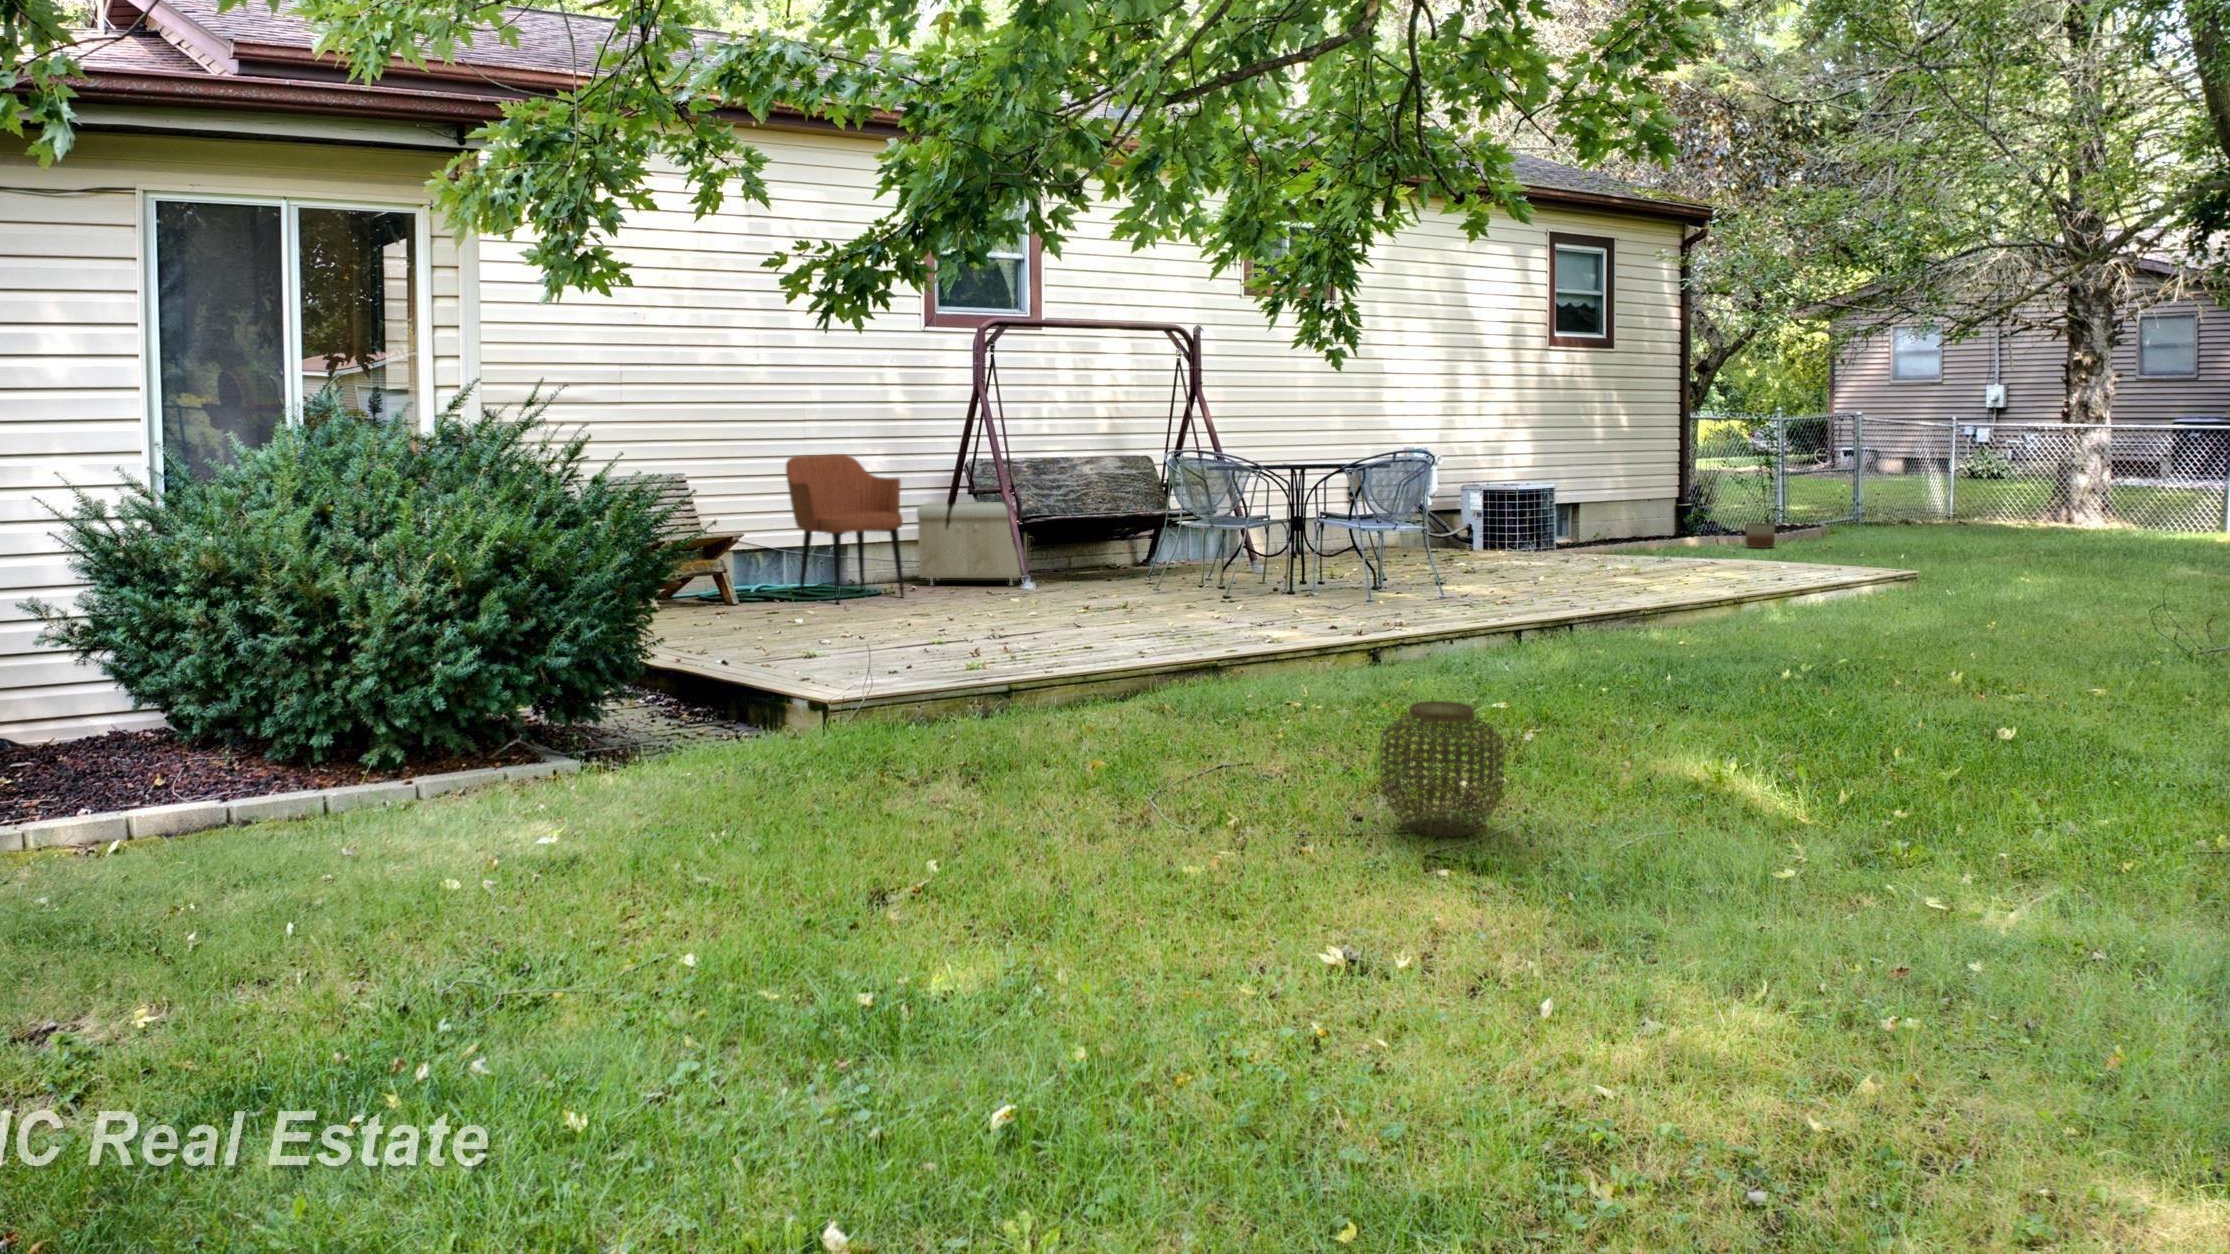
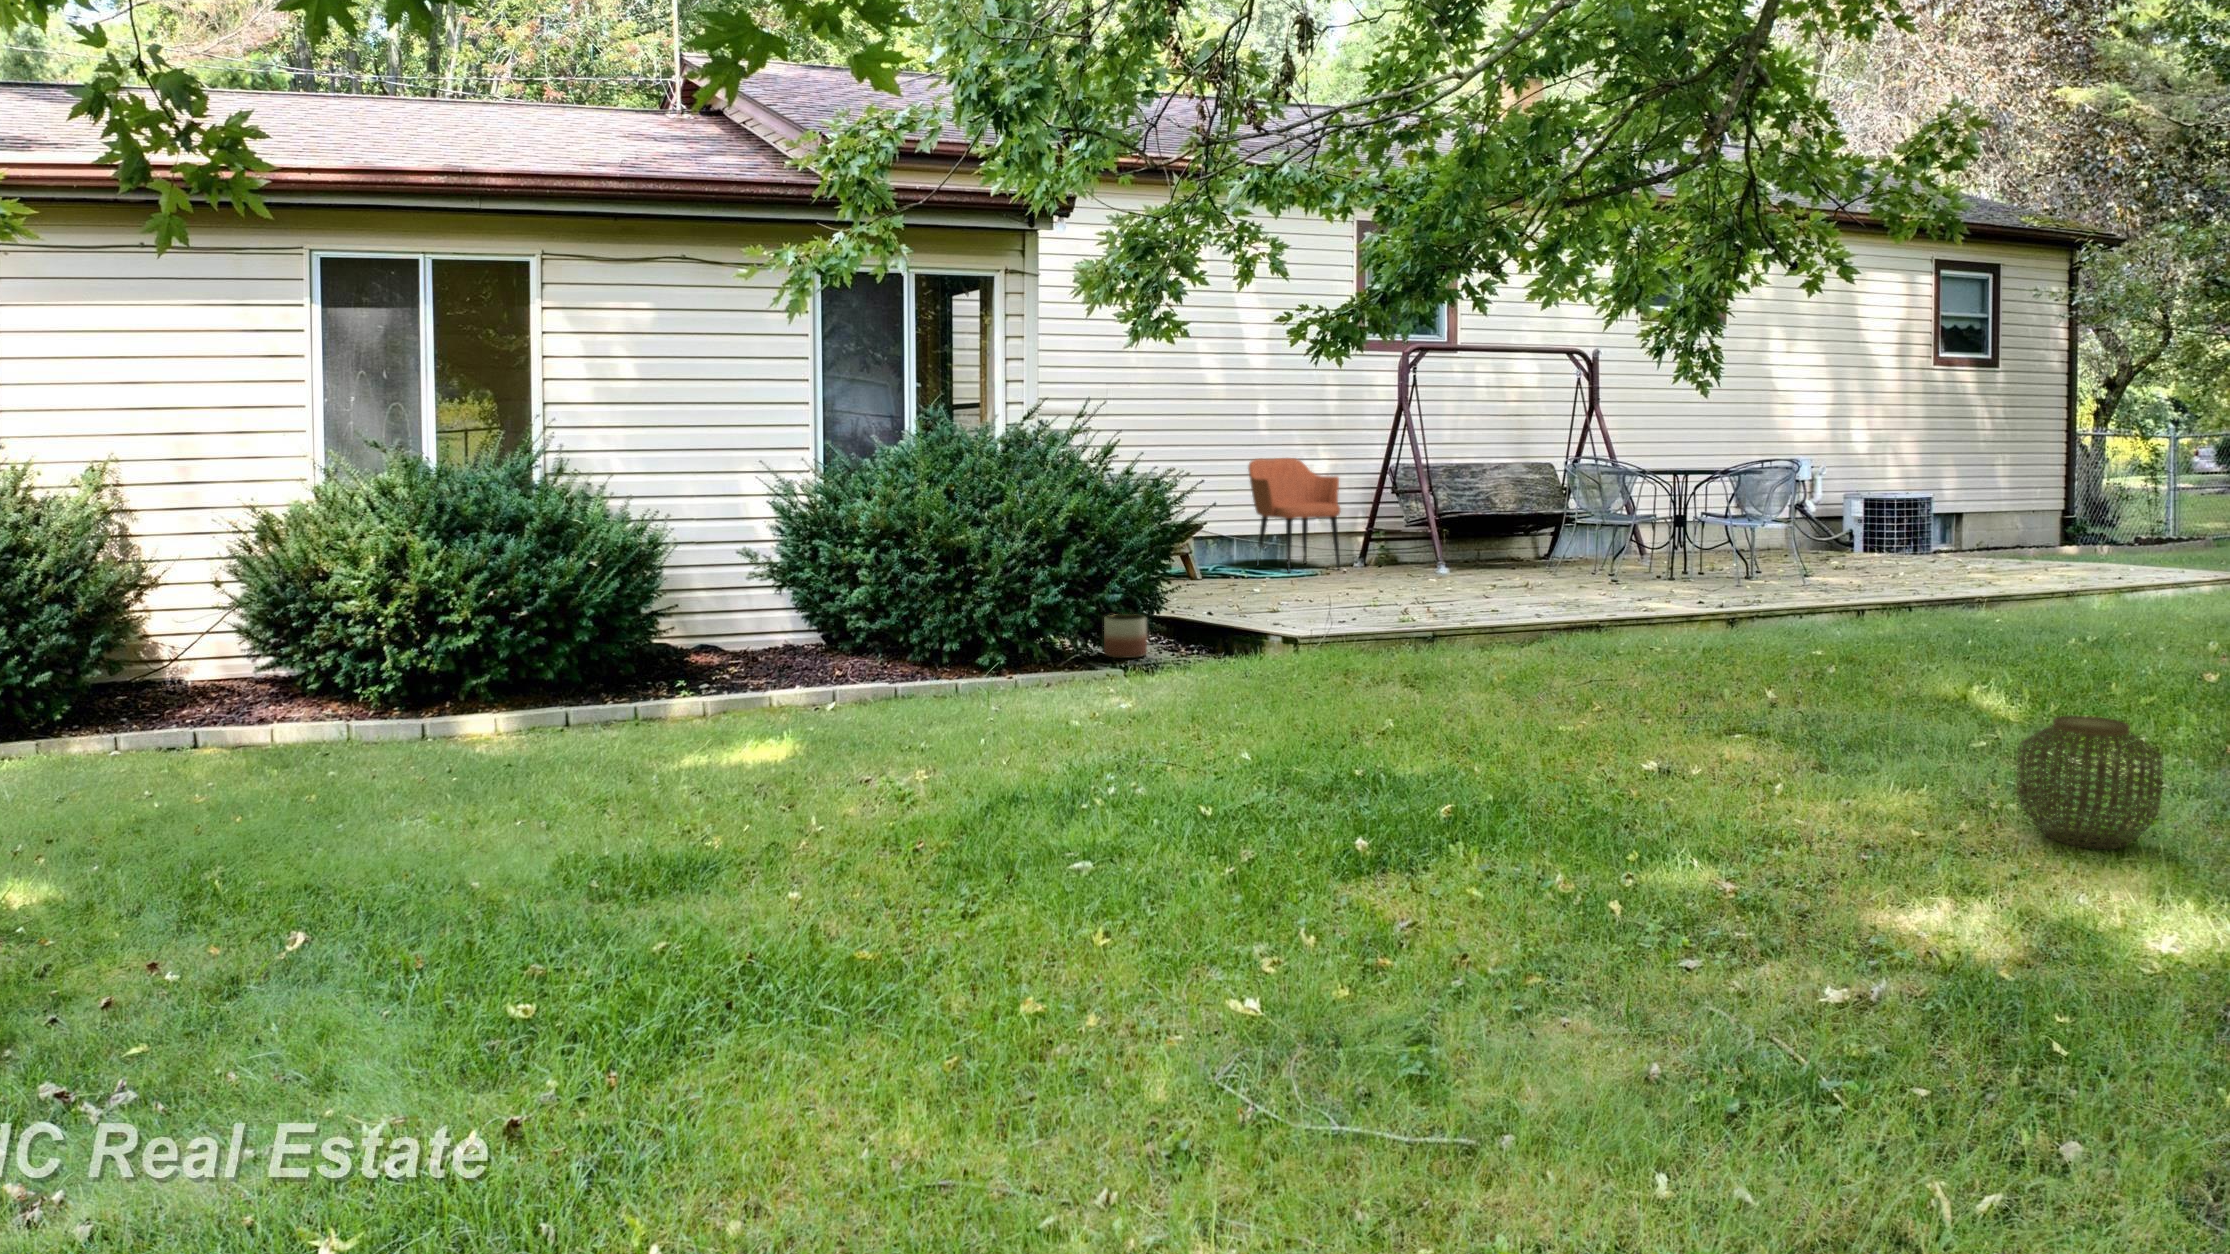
storage bench: present [917,502,1027,585] -> none [1350,497,1440,564]
planter: present [1746,523,1775,548] -> present [1104,614,1147,658]
woven basket: present [1379,701,1504,837] -> present [2016,715,2163,849]

